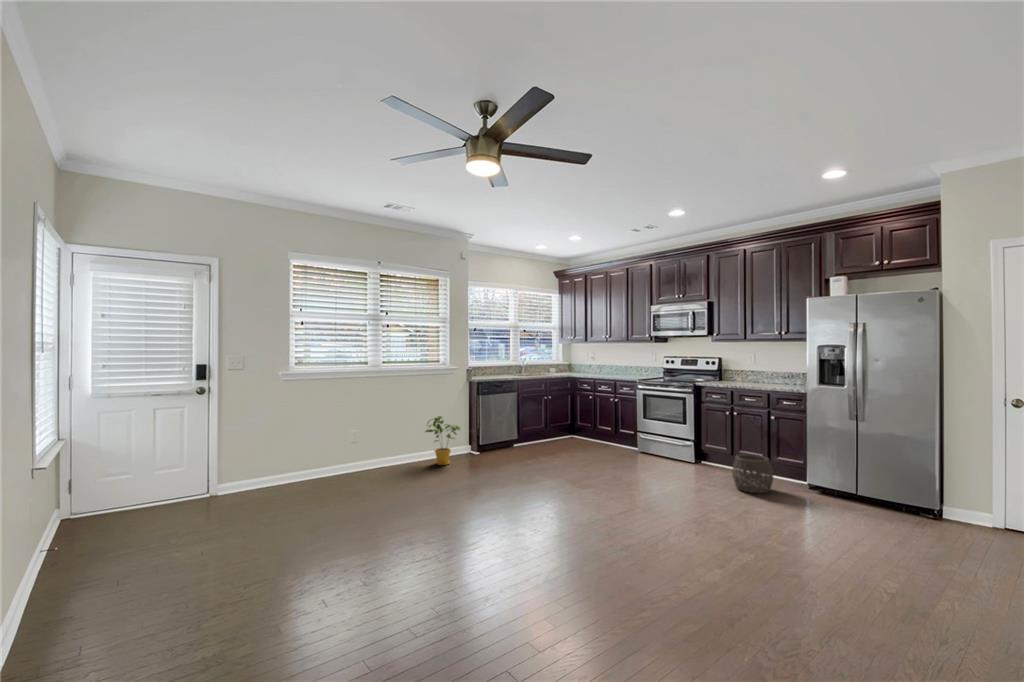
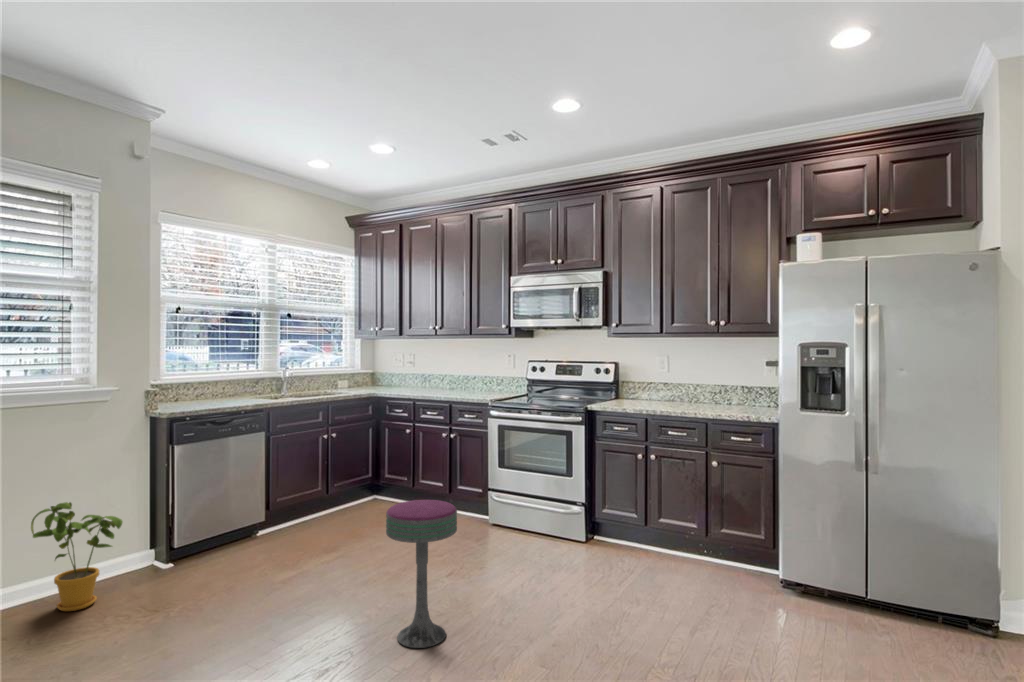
bar stool: none [579,423,613,489] -> present [386,500,457,648]
woven basket: present [732,454,773,493] -> none [666,536,737,613]

